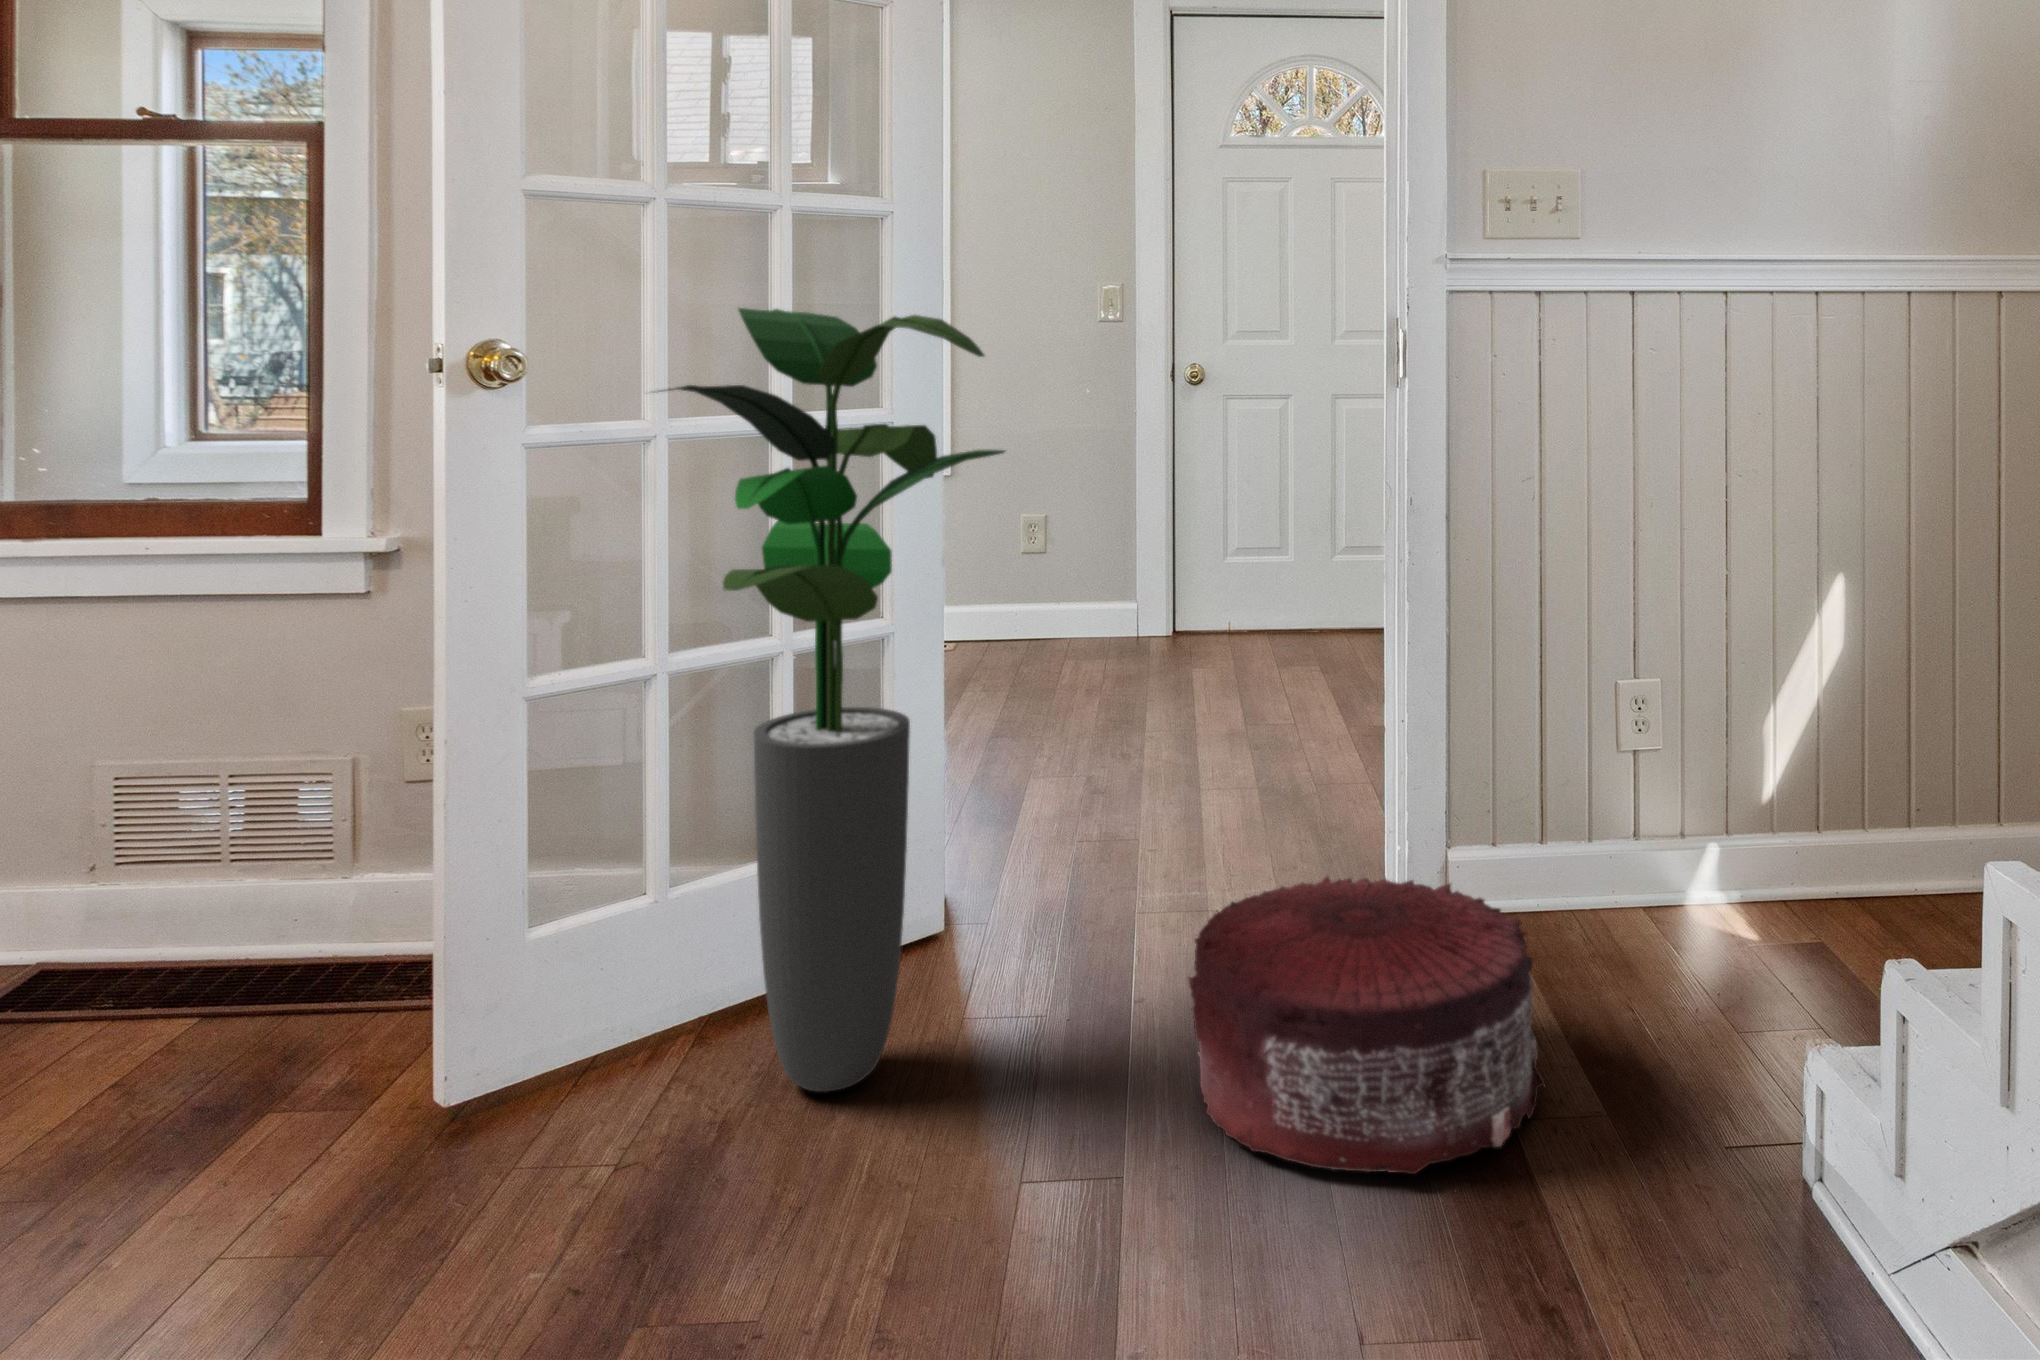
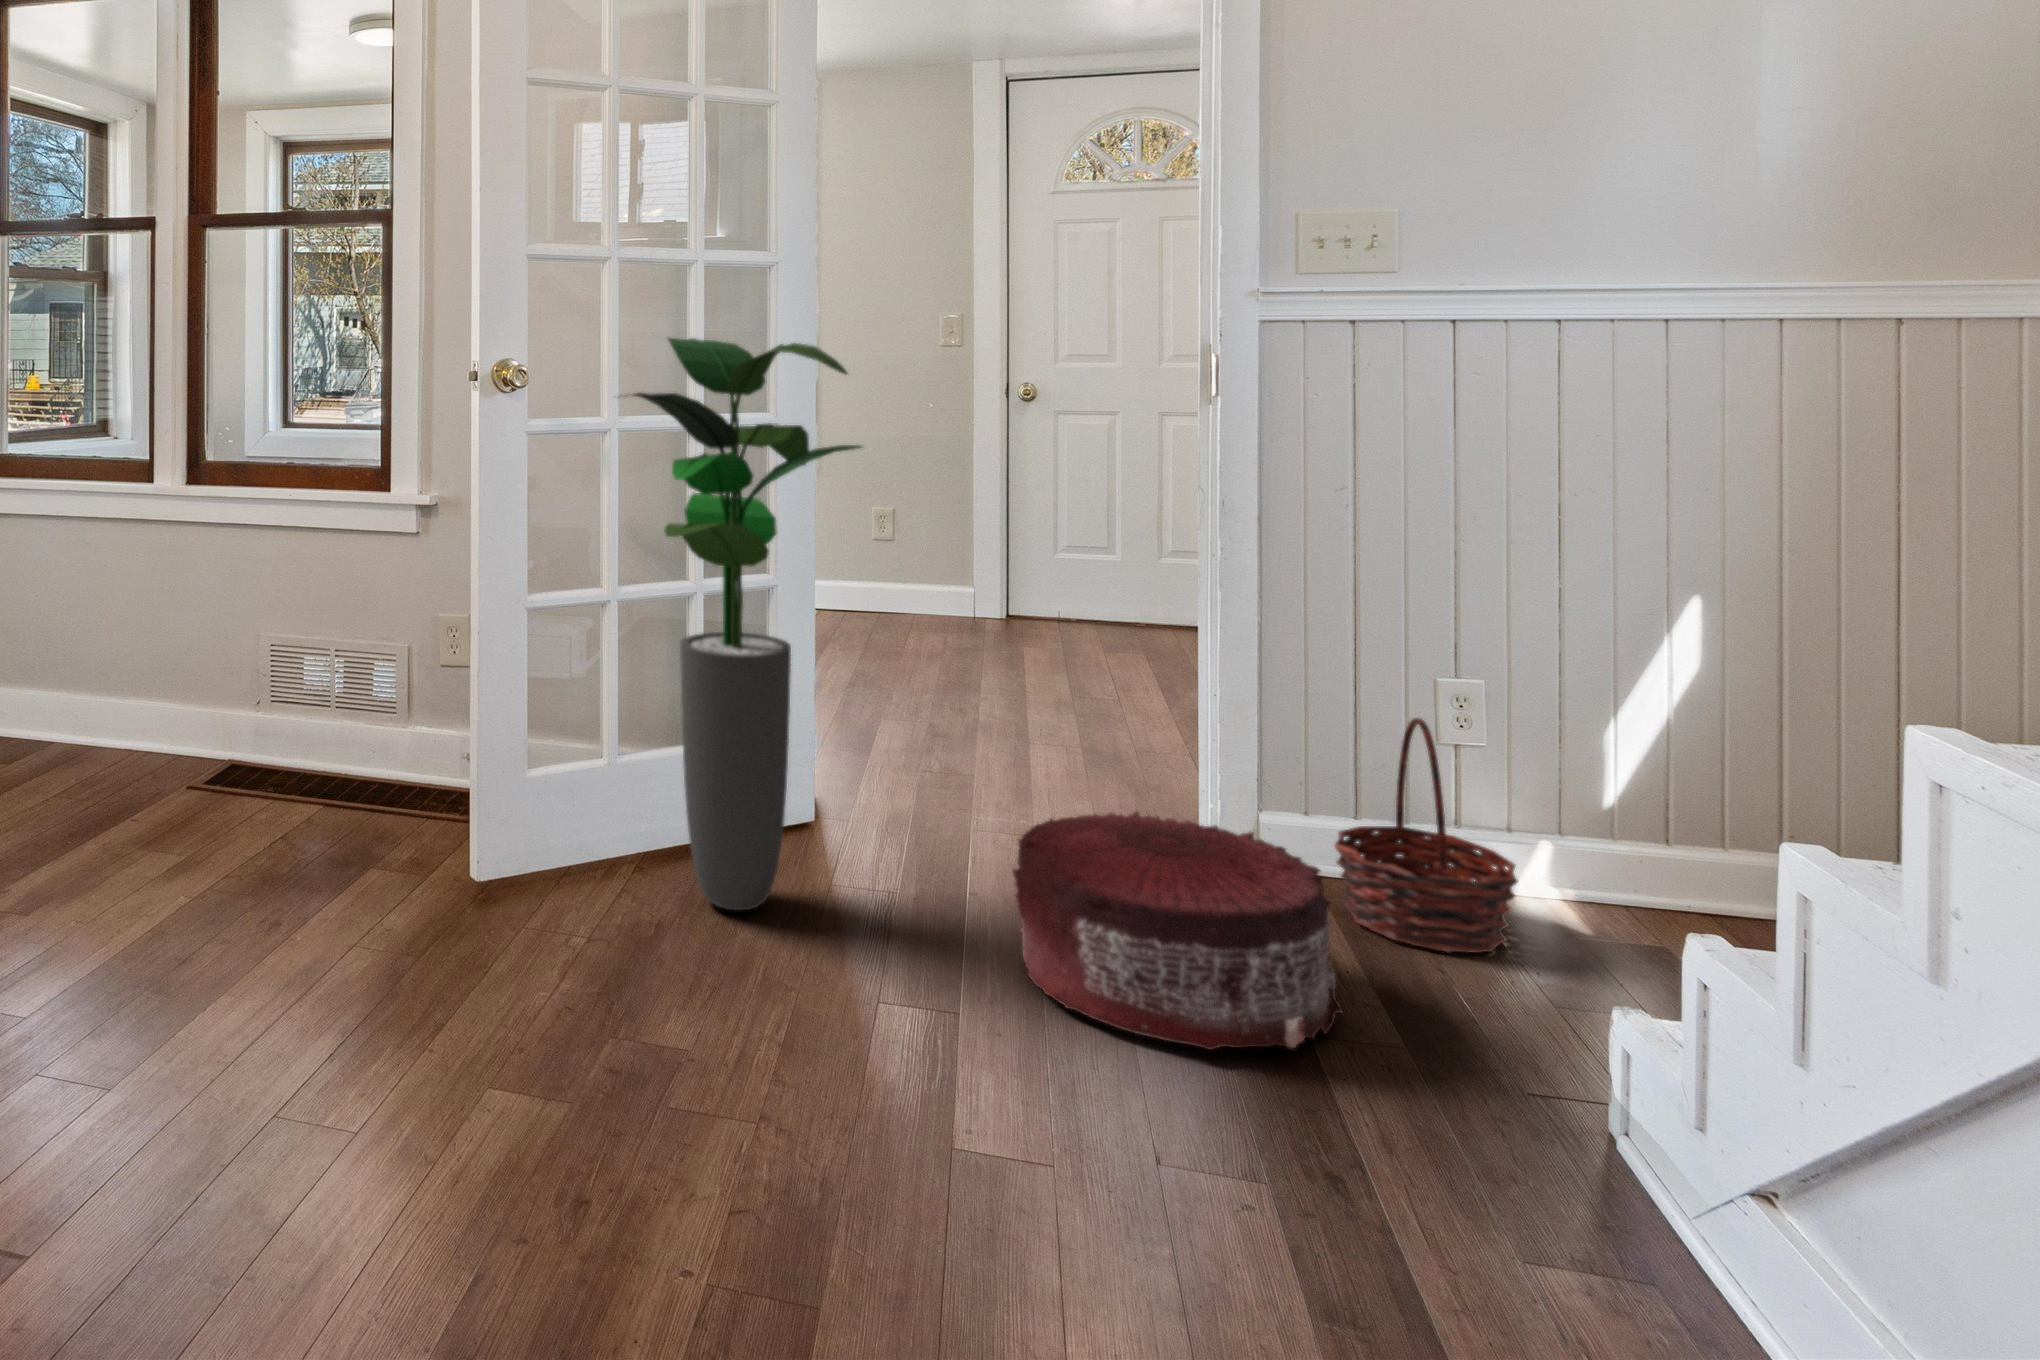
basket: none [1524,726,1693,981] -> present [1335,718,1518,953]

